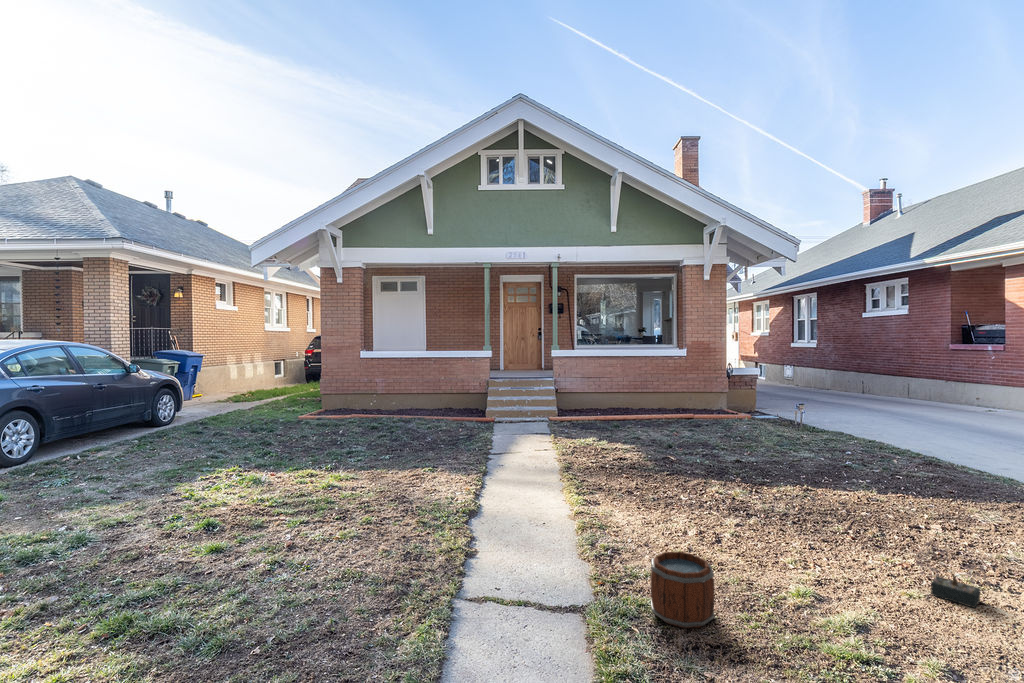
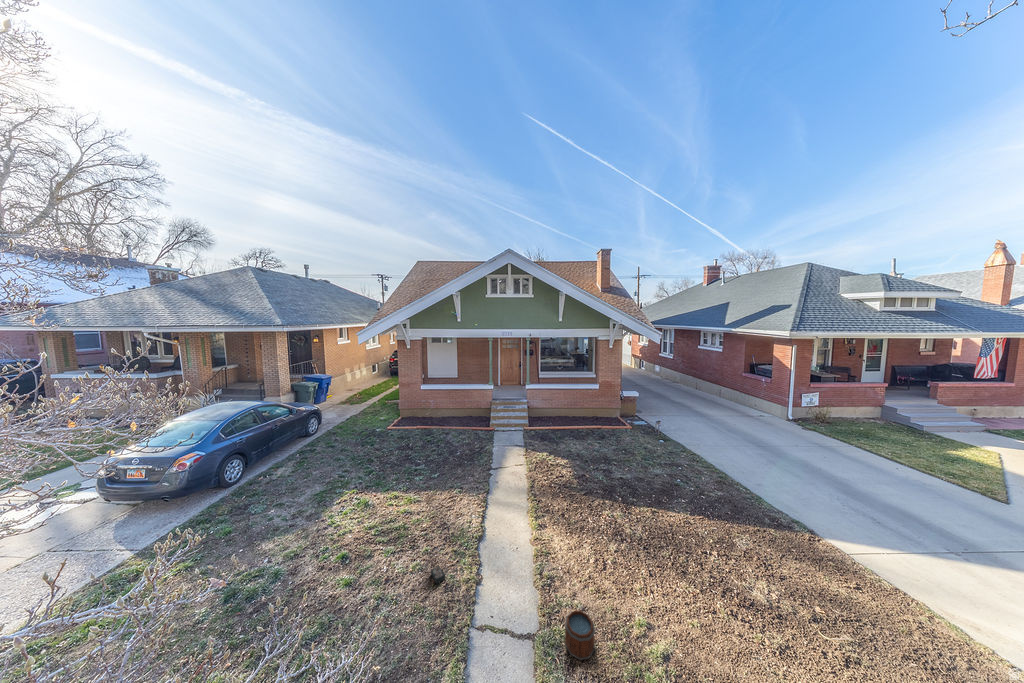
decorative plant: present [917,541,991,608] -> present [427,553,445,584]

